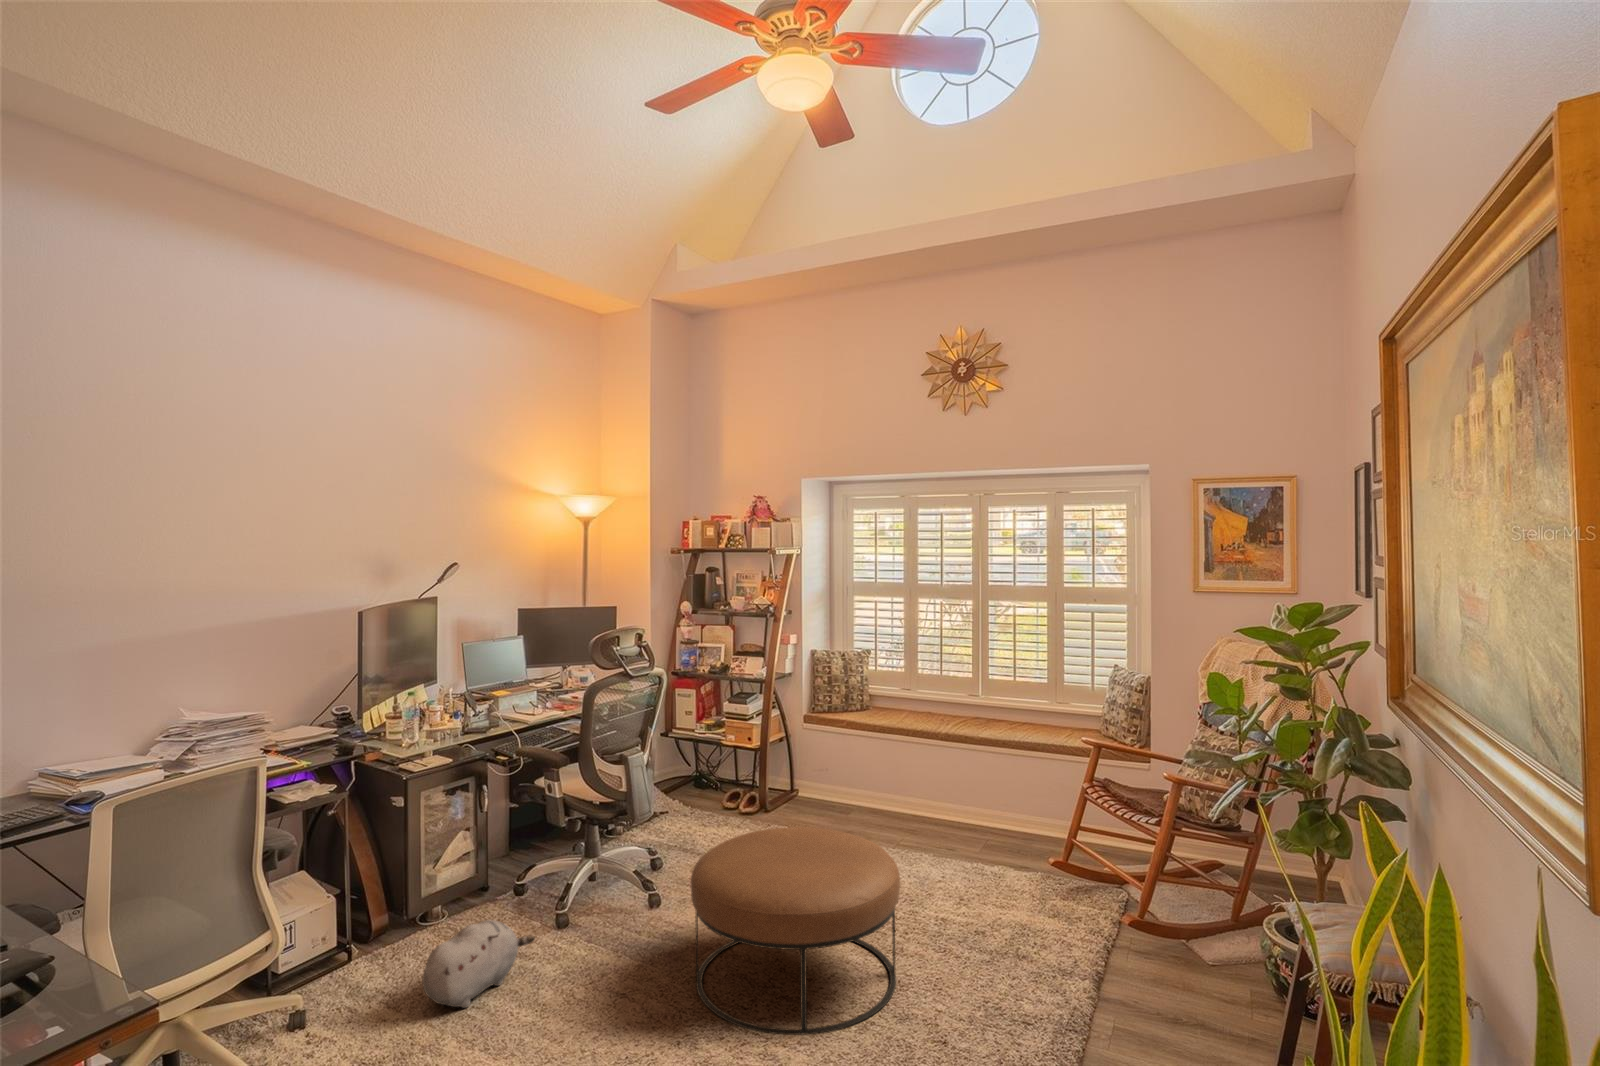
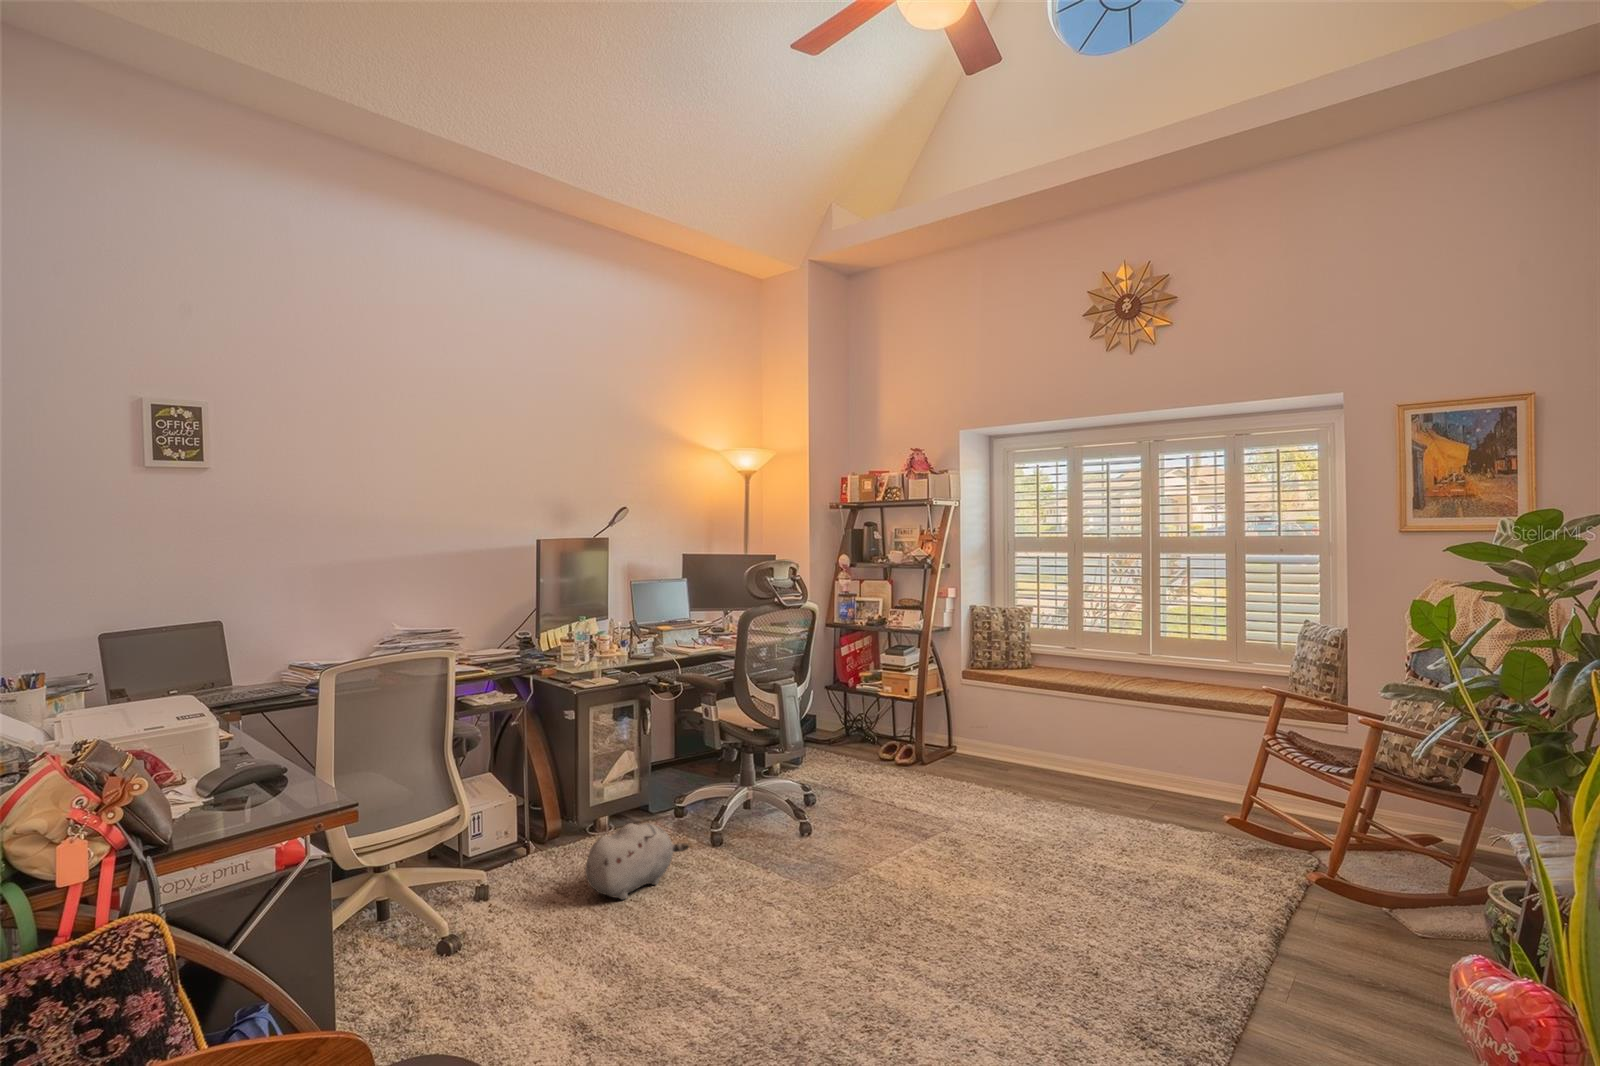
ottoman: present [690,827,900,1035] -> none [835,757,1051,954]

